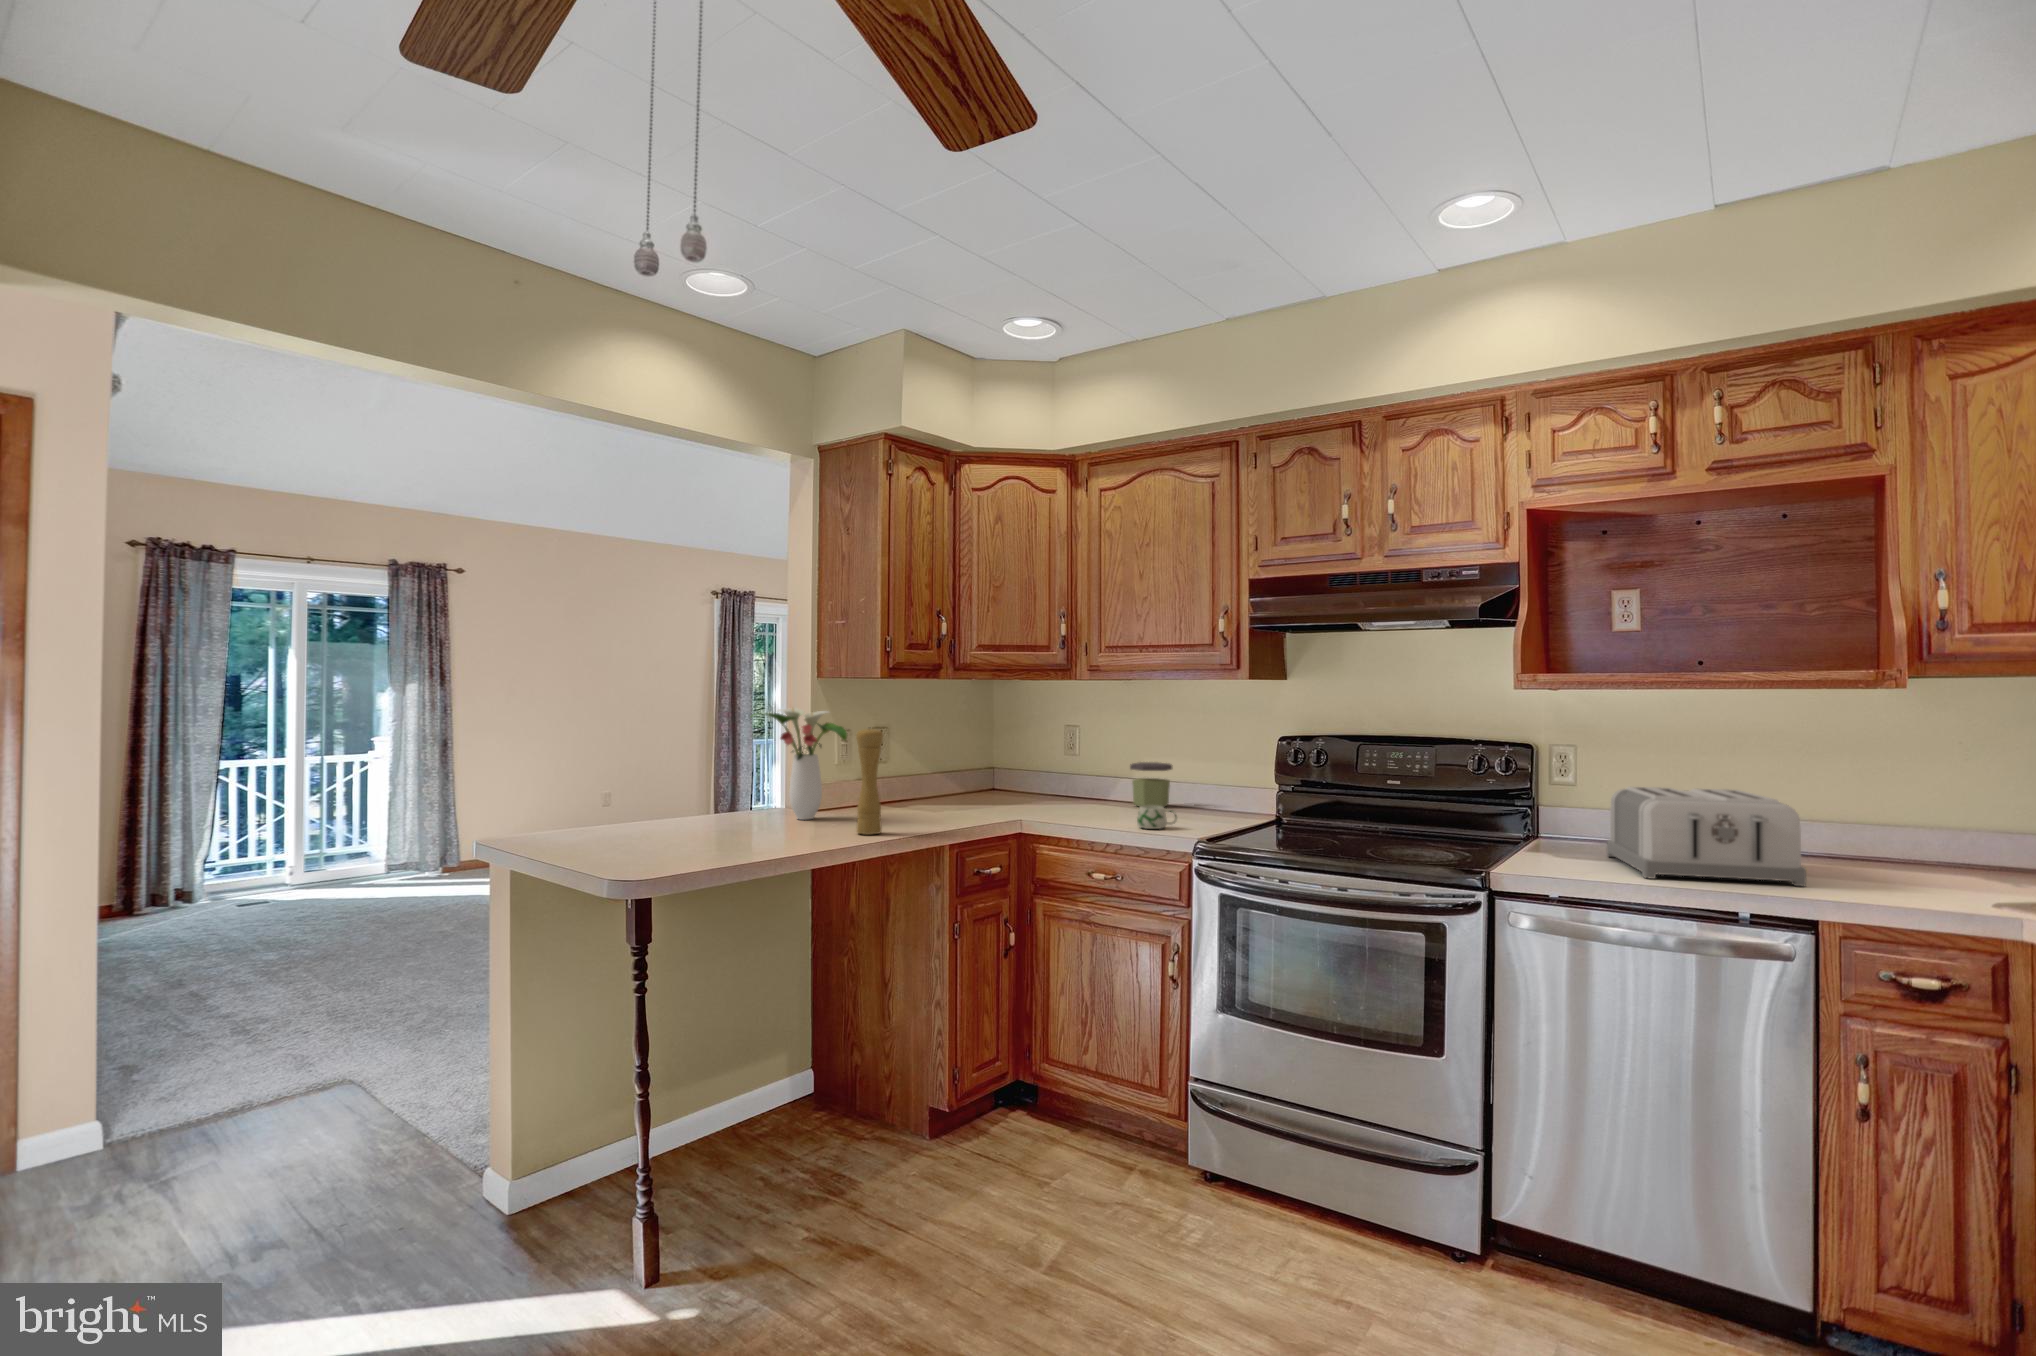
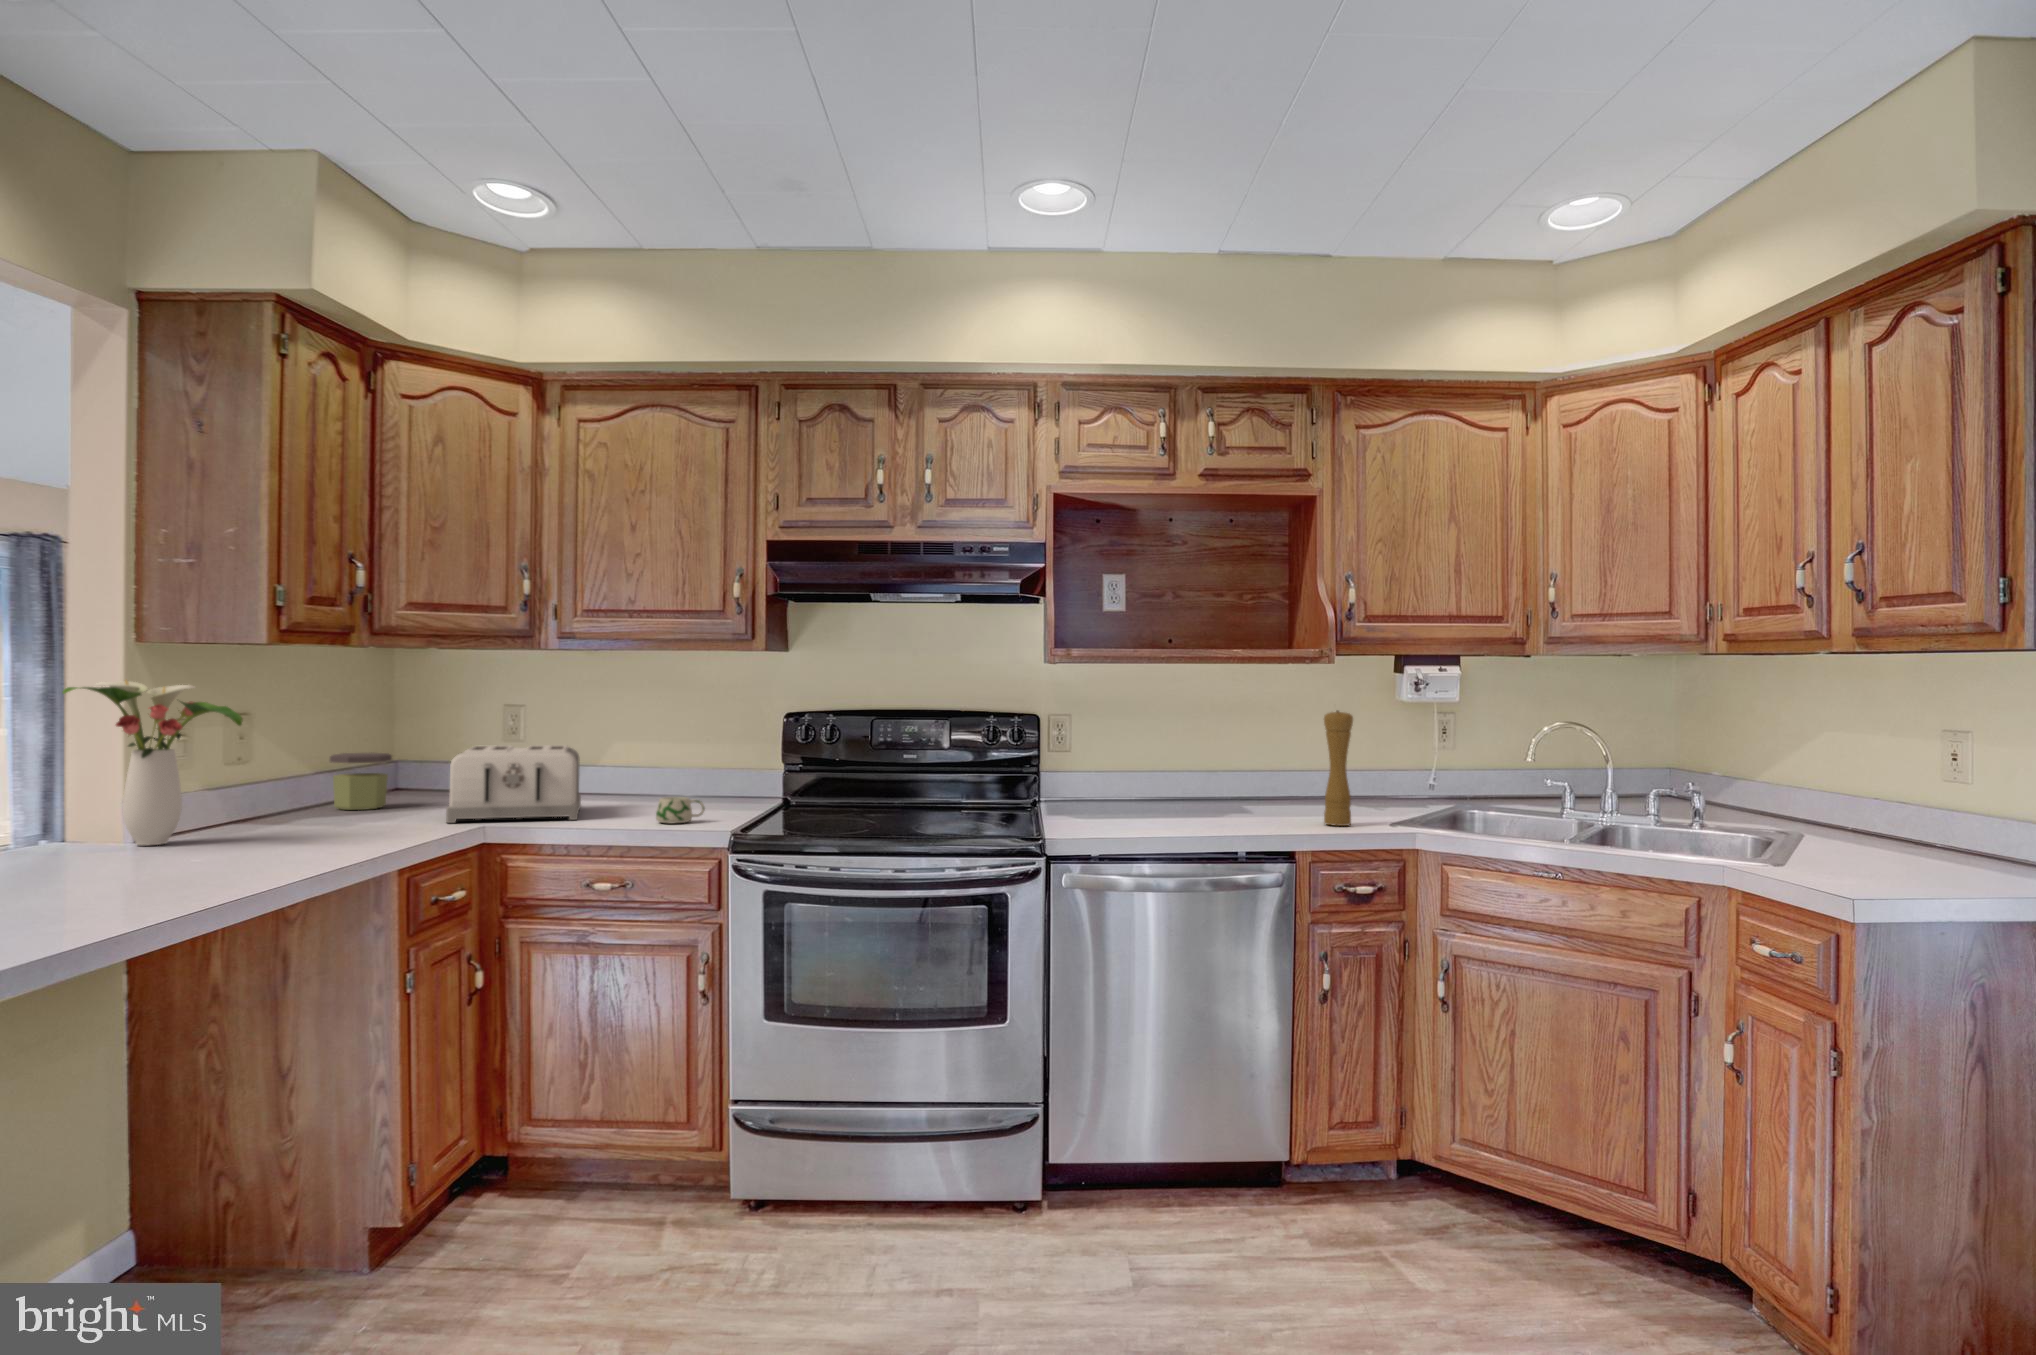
pepper mill: present [856,728,883,835] -> present [1324,710,1353,826]
jar: present [1130,762,1172,807] -> present [330,753,392,810]
toaster: present [1607,787,1806,887] -> present [446,745,581,823]

